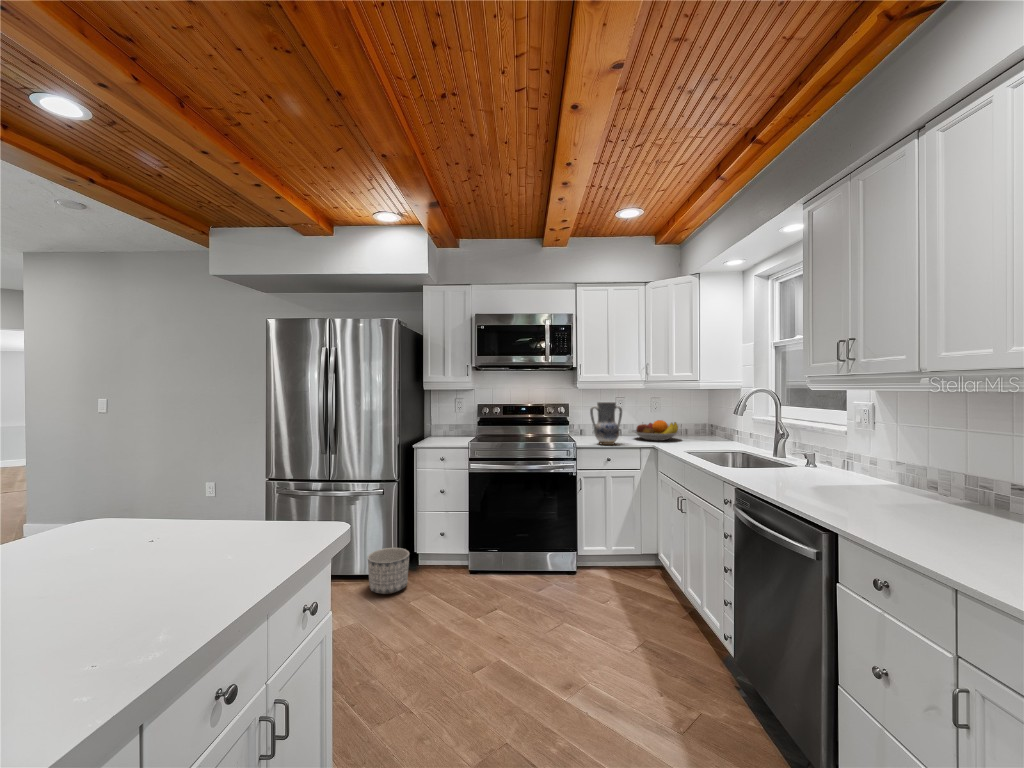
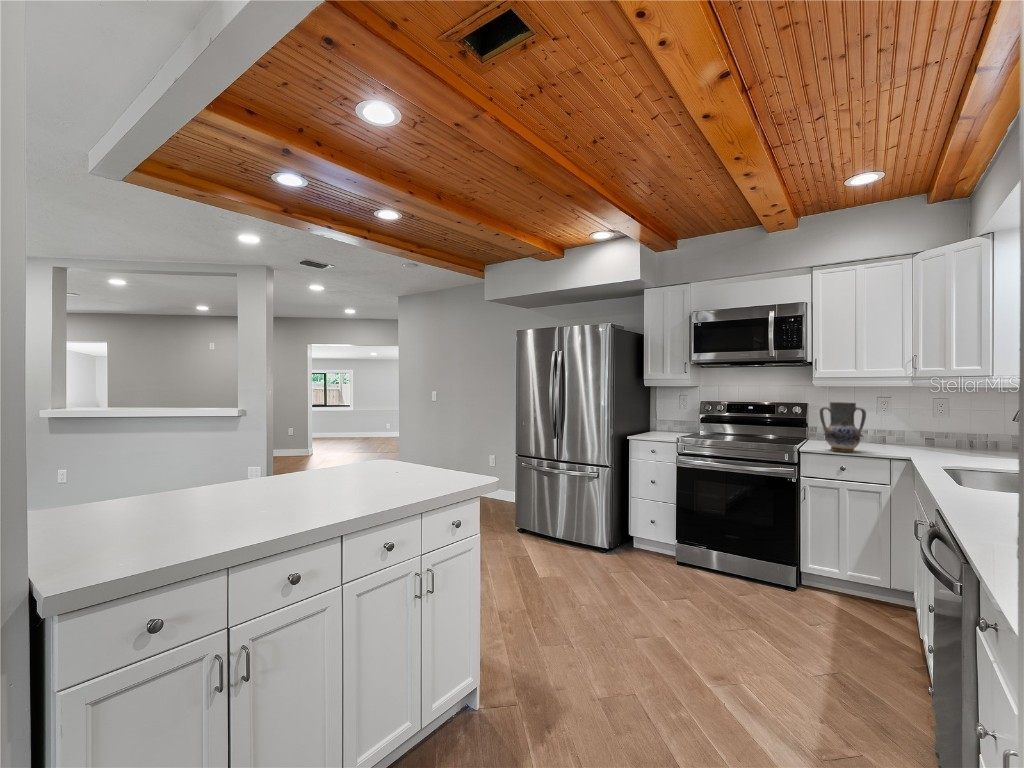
fruit bowl: present [632,420,679,441] -> none [891,428,969,453]
planter: present [368,548,409,594] -> none [583,524,618,562]

